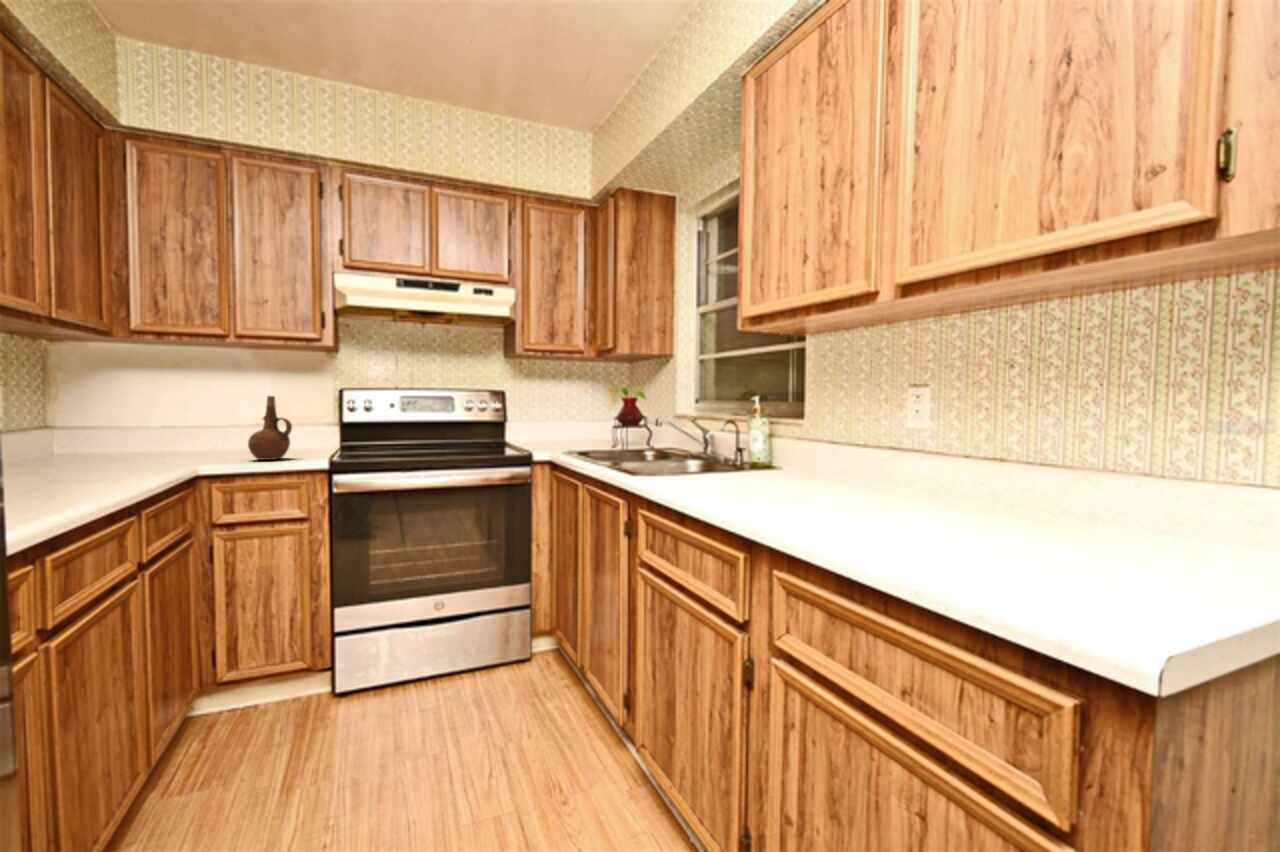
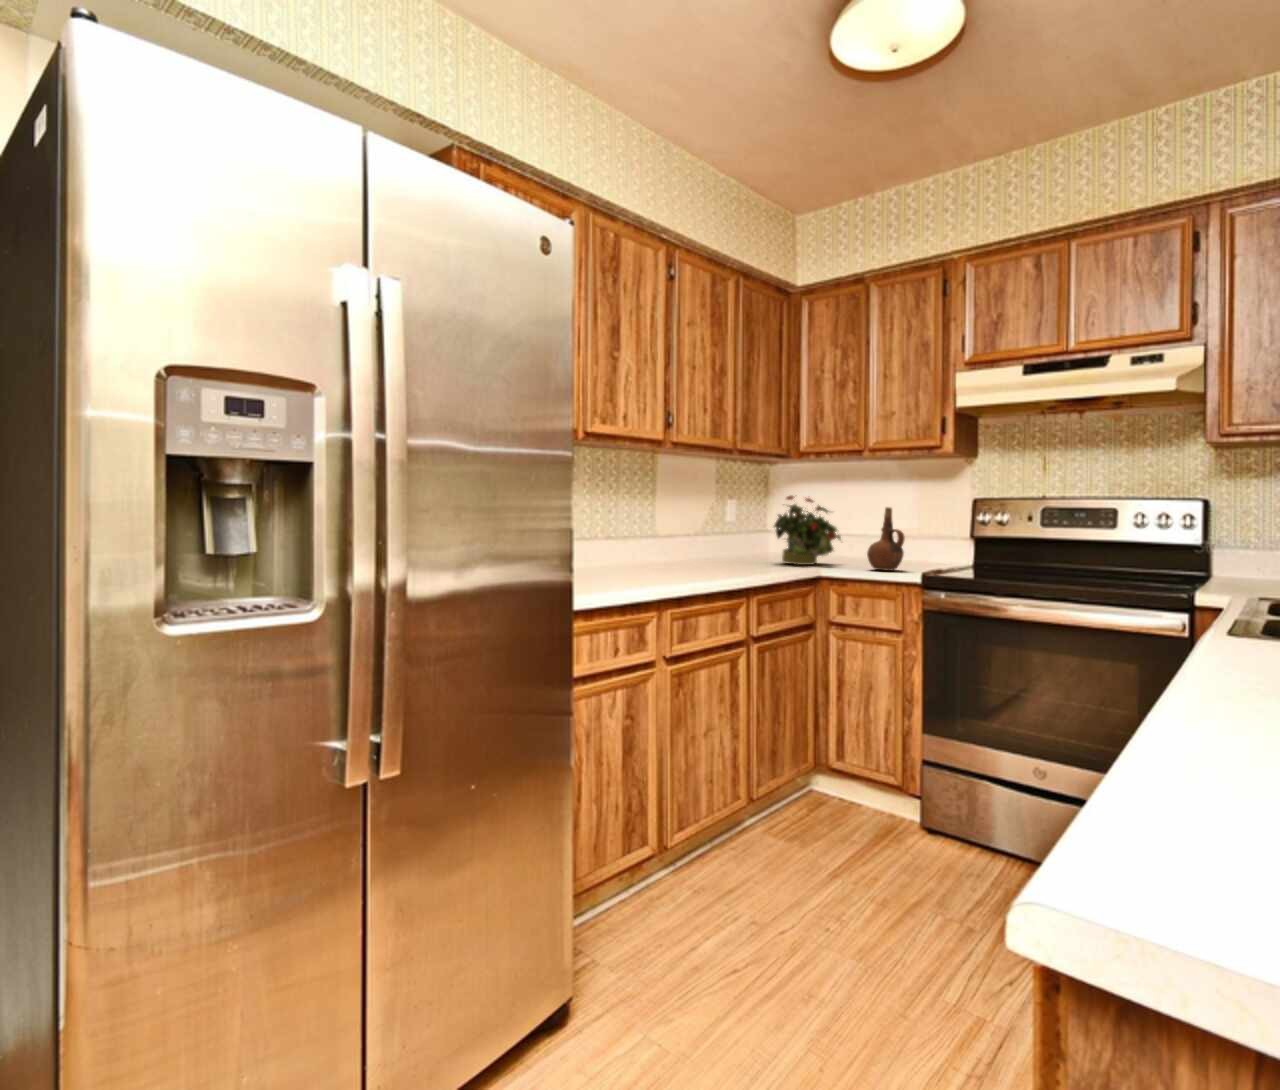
potted plant: none [91,380,202,463] -> present [774,496,841,565]

